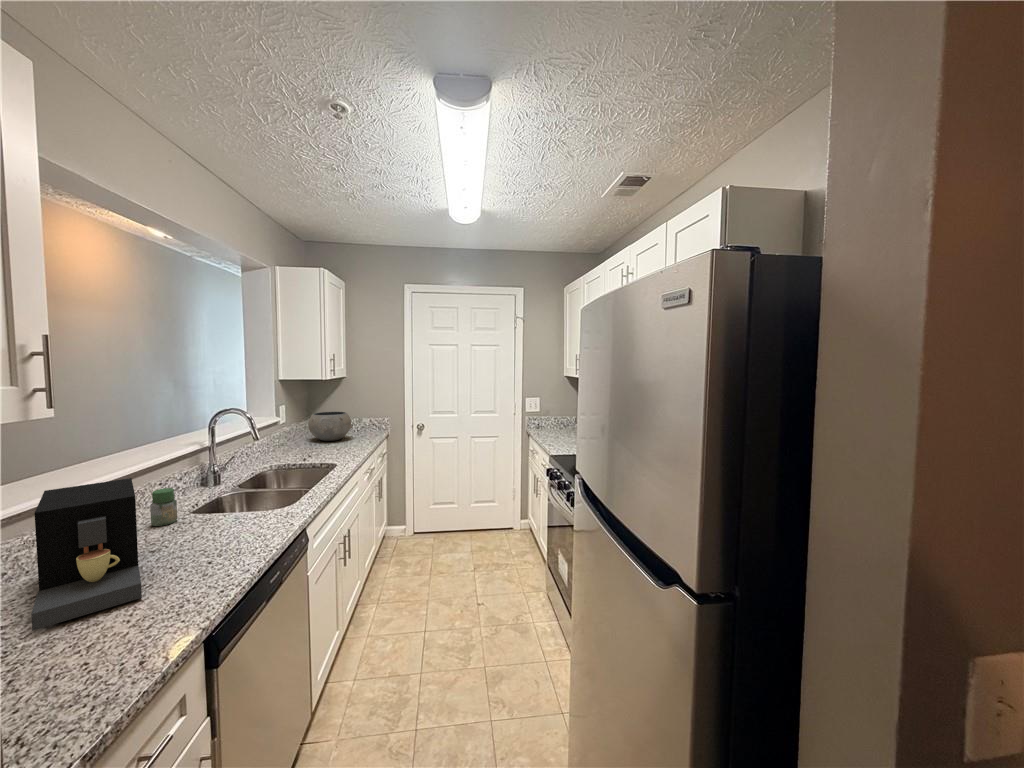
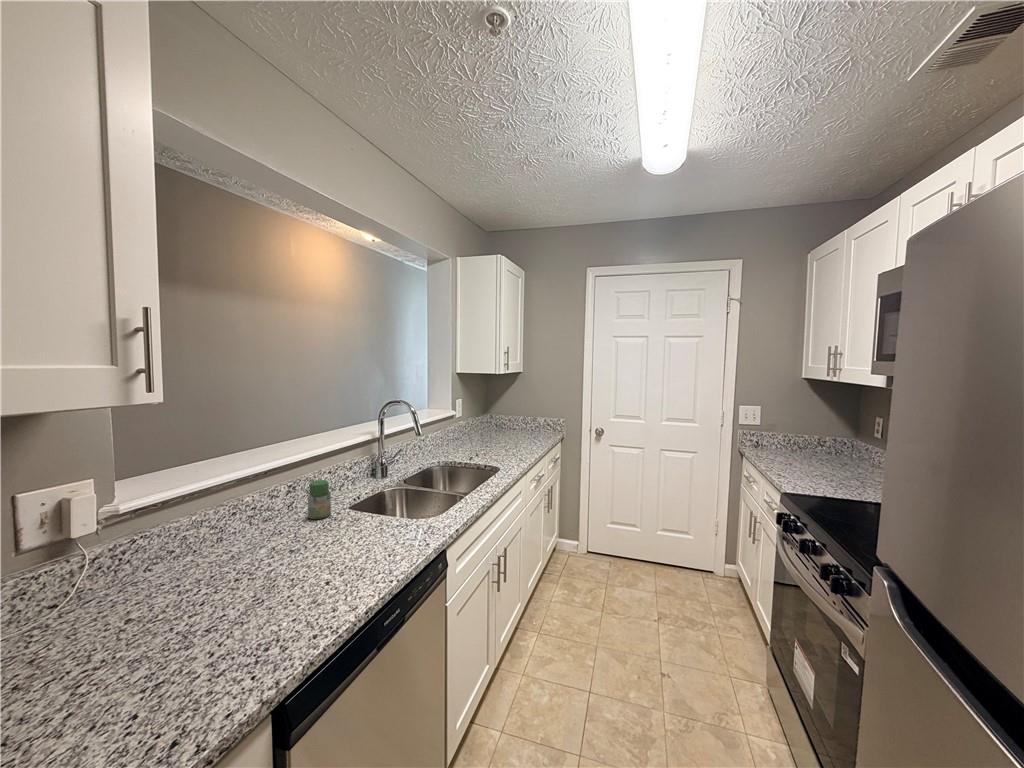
ceramic bowl: present [308,412,352,441] -> none [481,408,523,439]
coffee maker: present [31,478,142,631] -> none [138,470,278,637]

